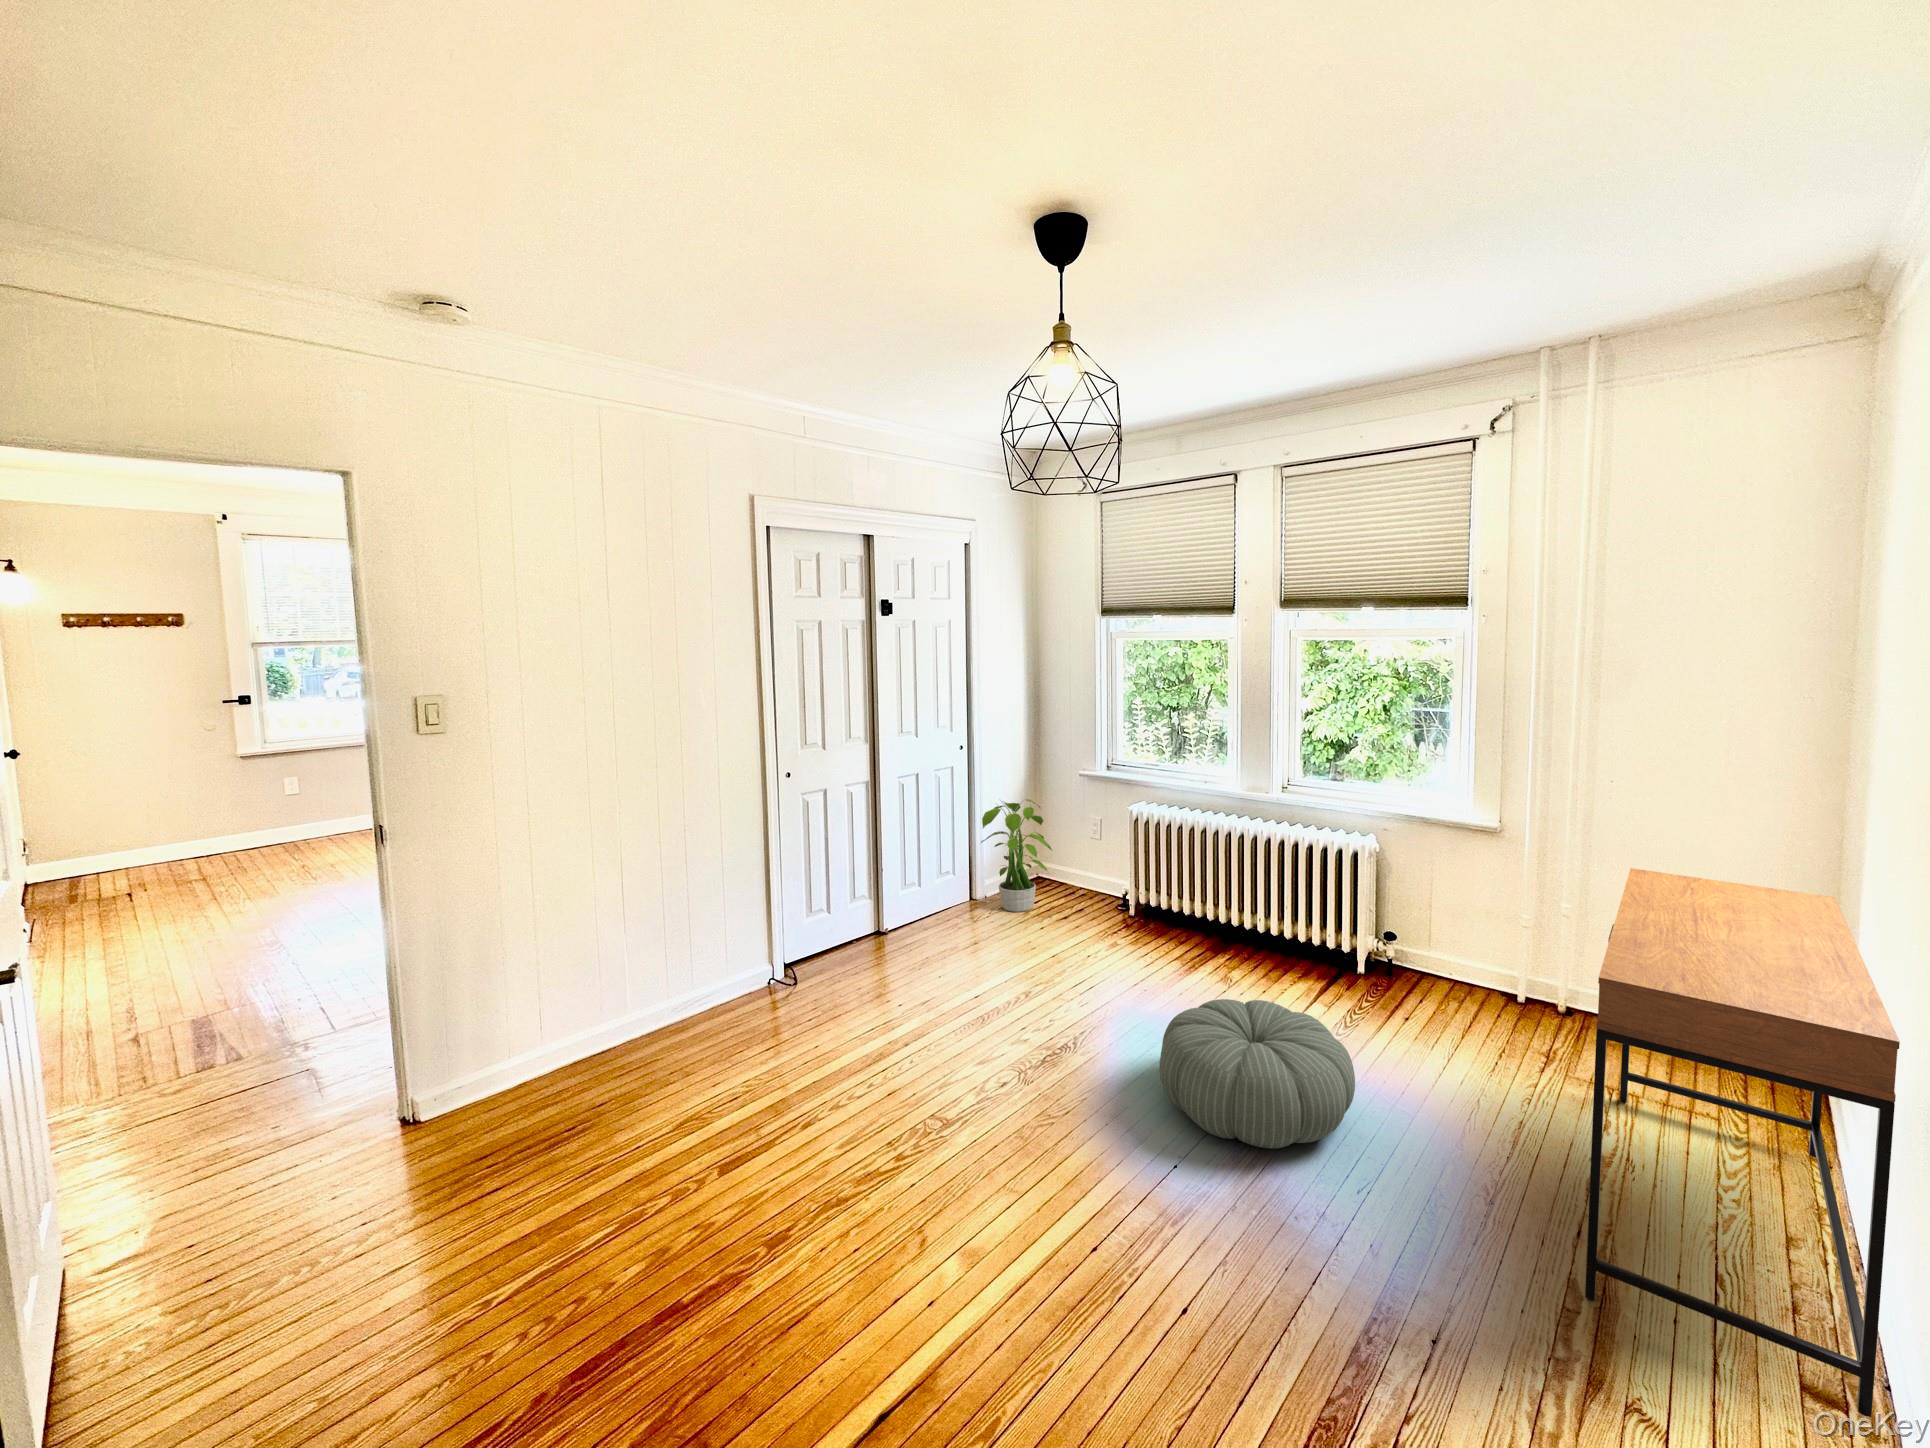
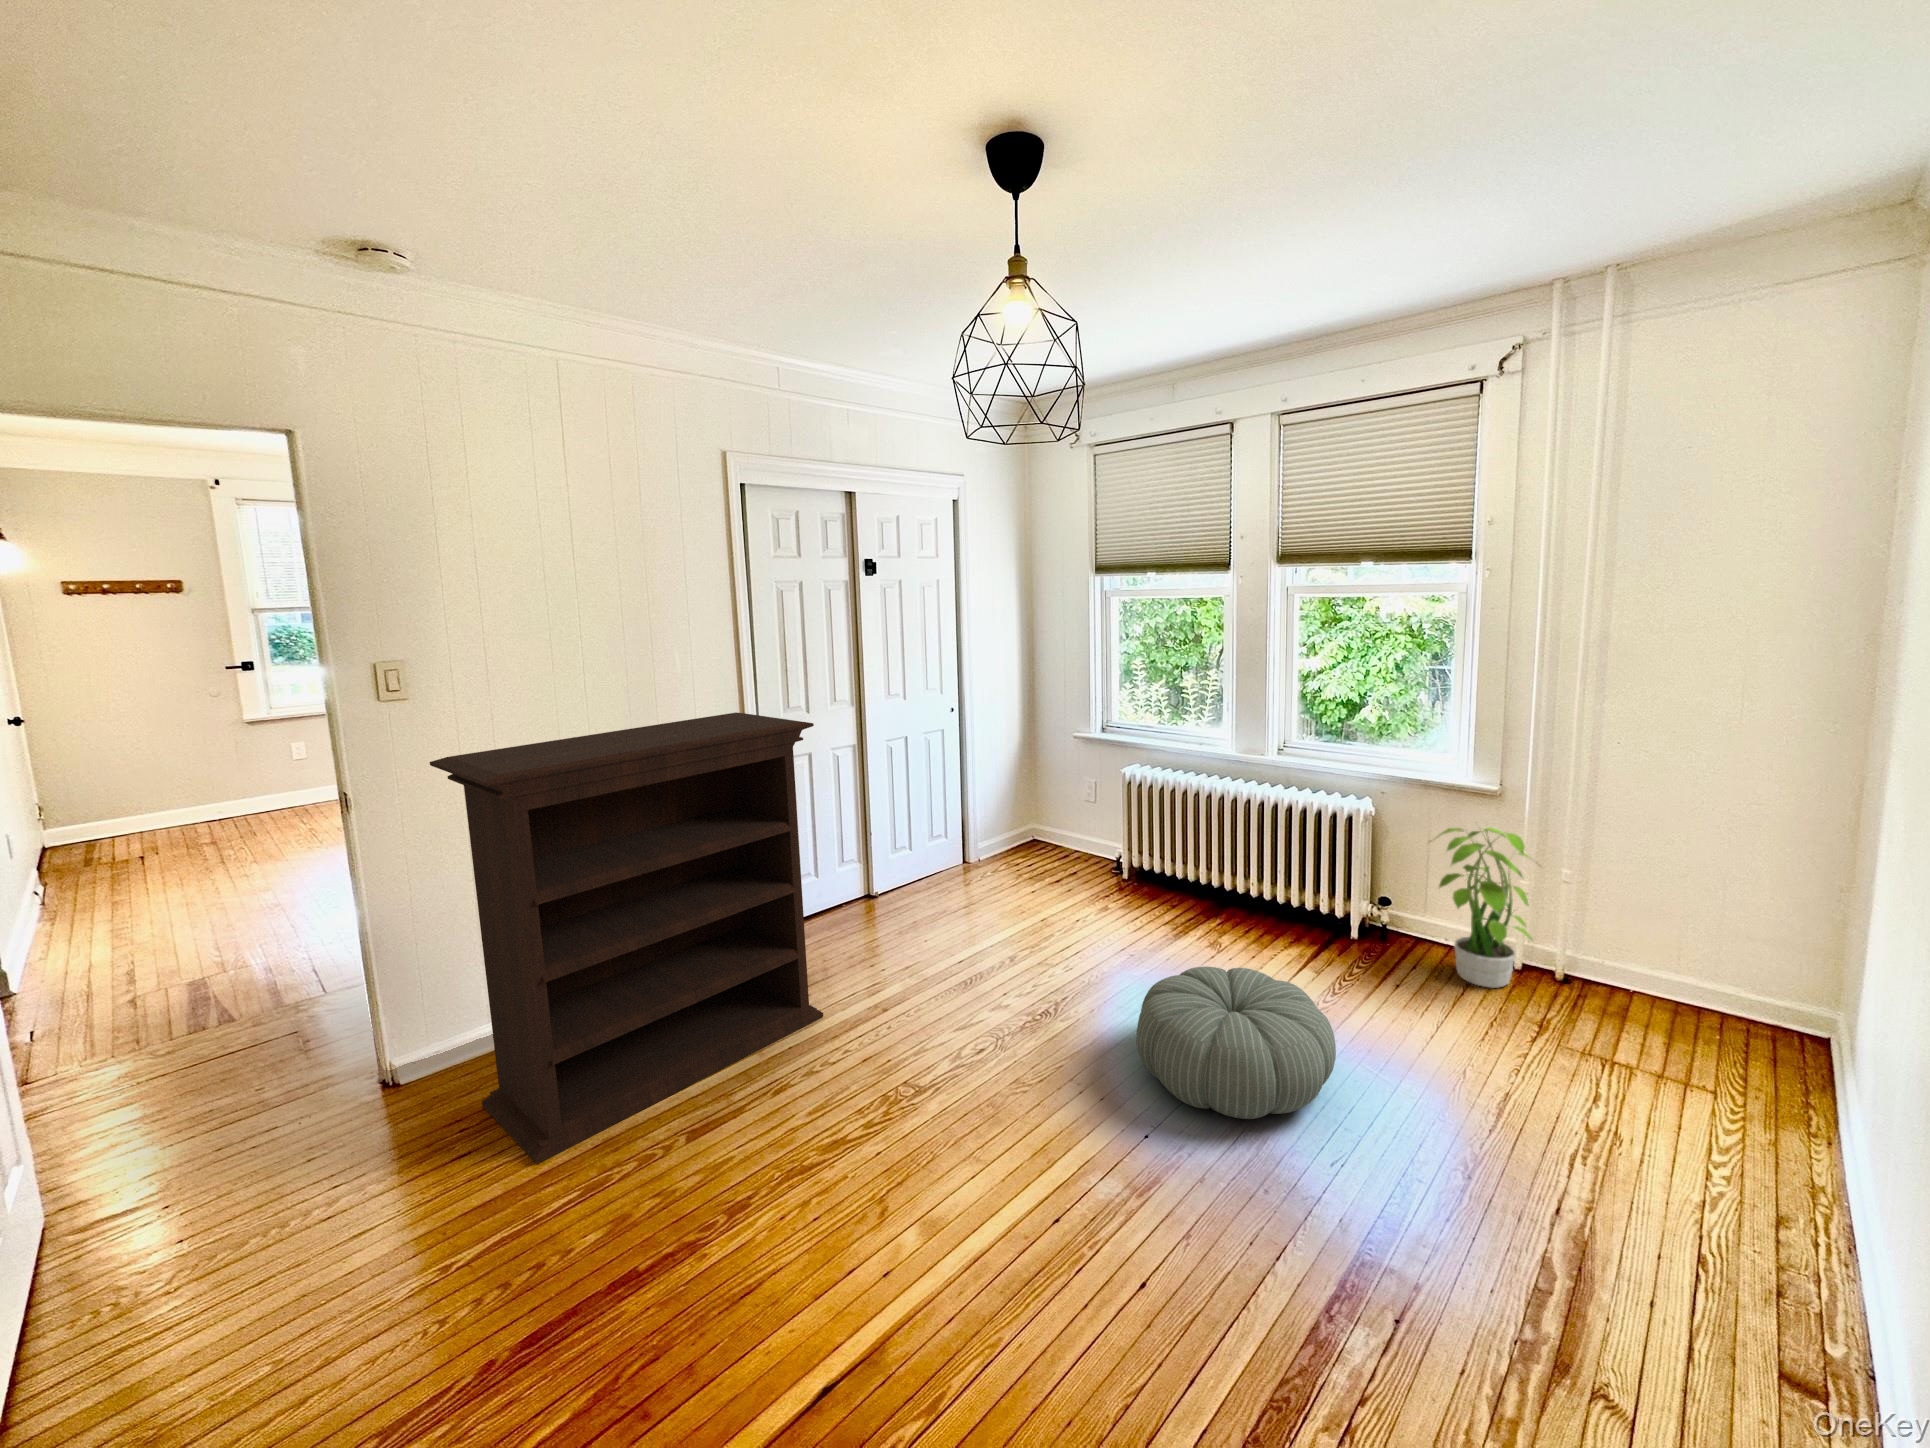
bookshelf: none [471,748,844,1200] -> present [430,713,823,1164]
potted plant: present [981,799,1052,912] -> present [1428,827,1542,988]
desk: present [1585,868,1900,1417] -> none [1559,834,1899,1409]

